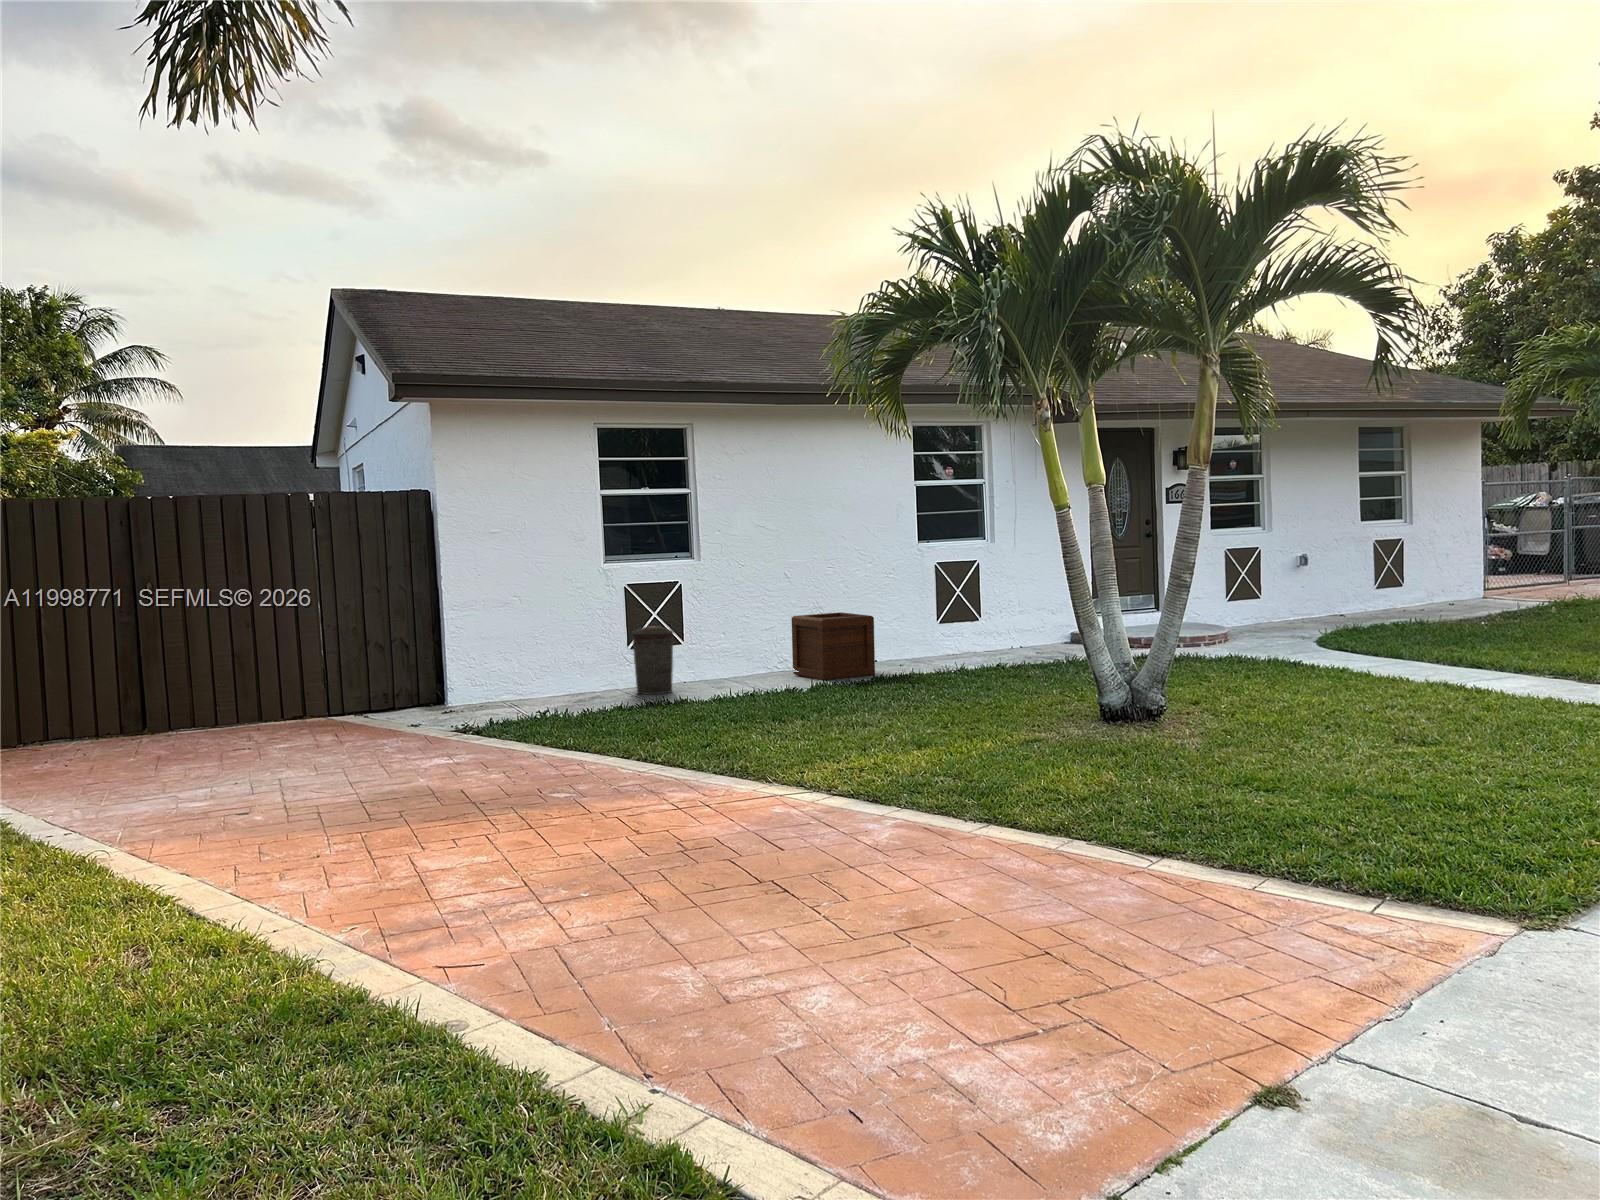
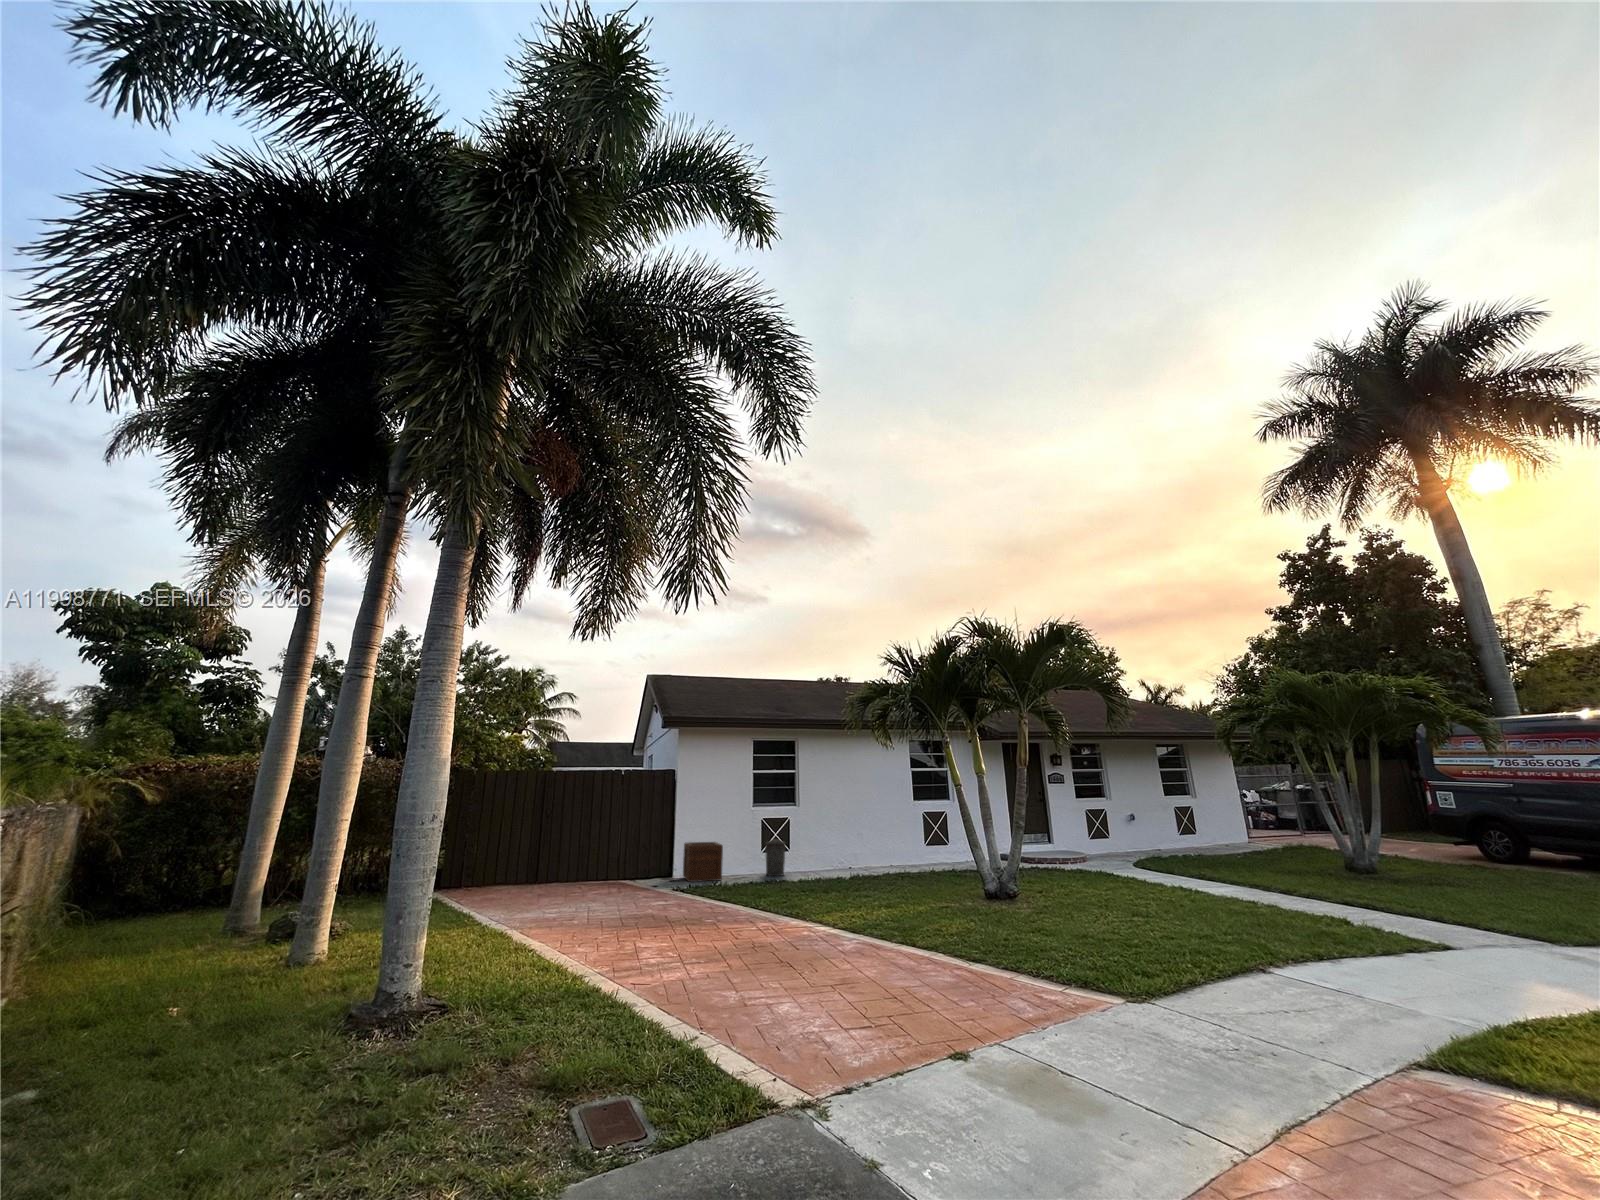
wooden crate: present [792,612,875,680] -> present [683,842,723,882]

